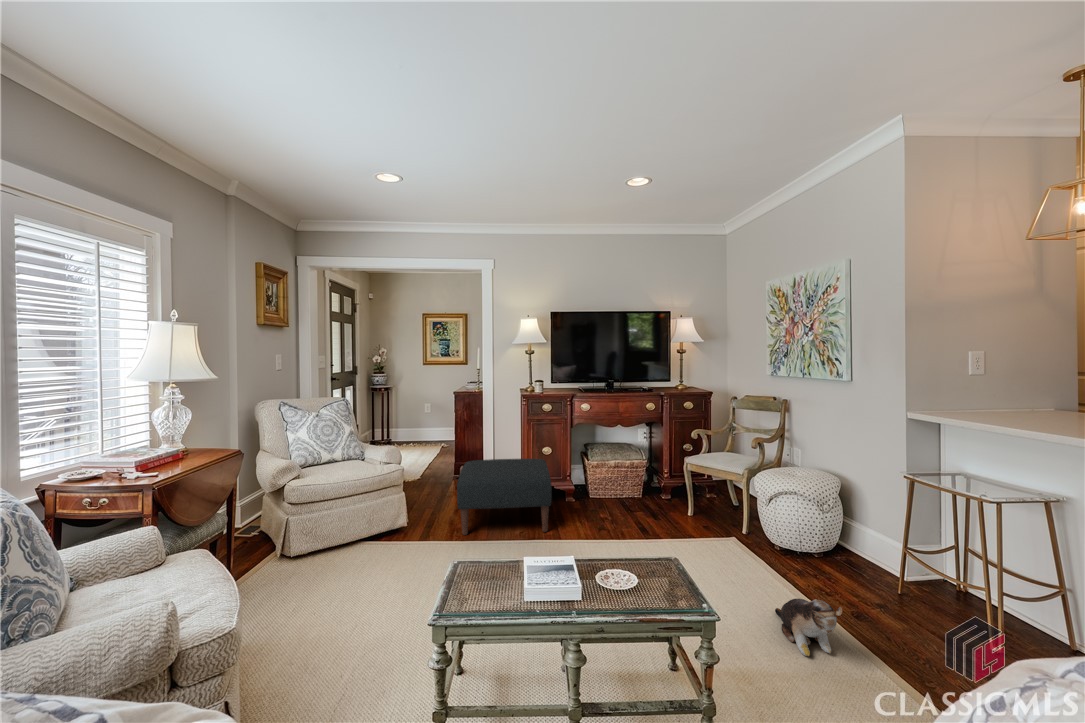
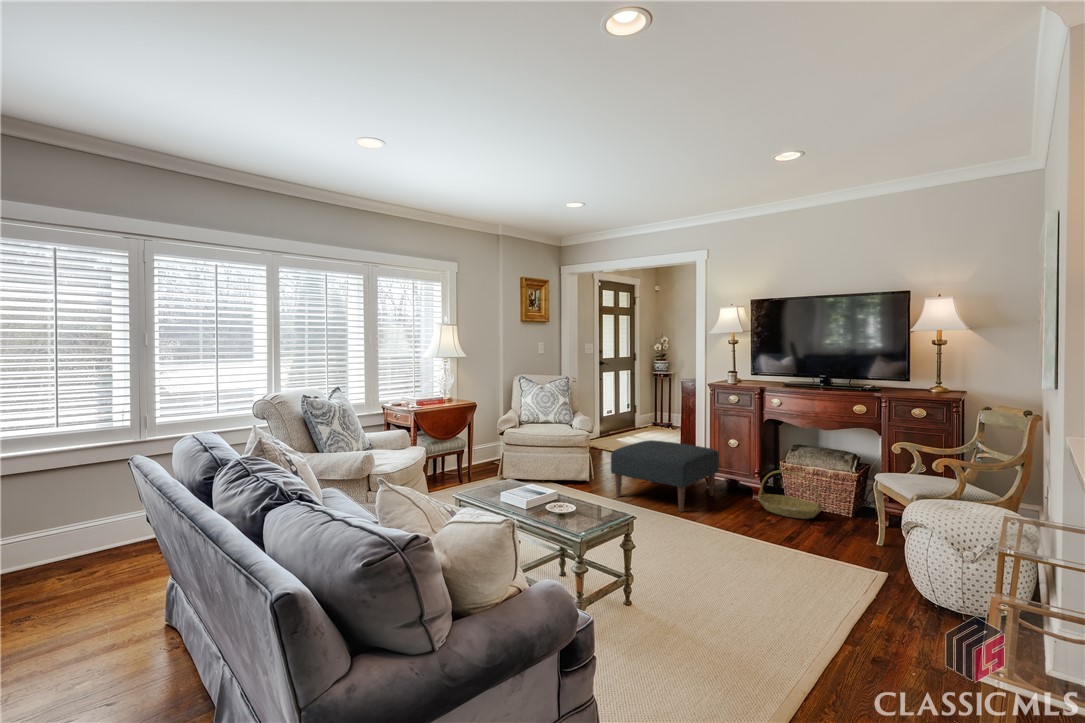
basket: none [586,468,642,509] -> present [758,470,822,519]
plush toy: present [775,599,842,656] -> none [731,593,787,654]

